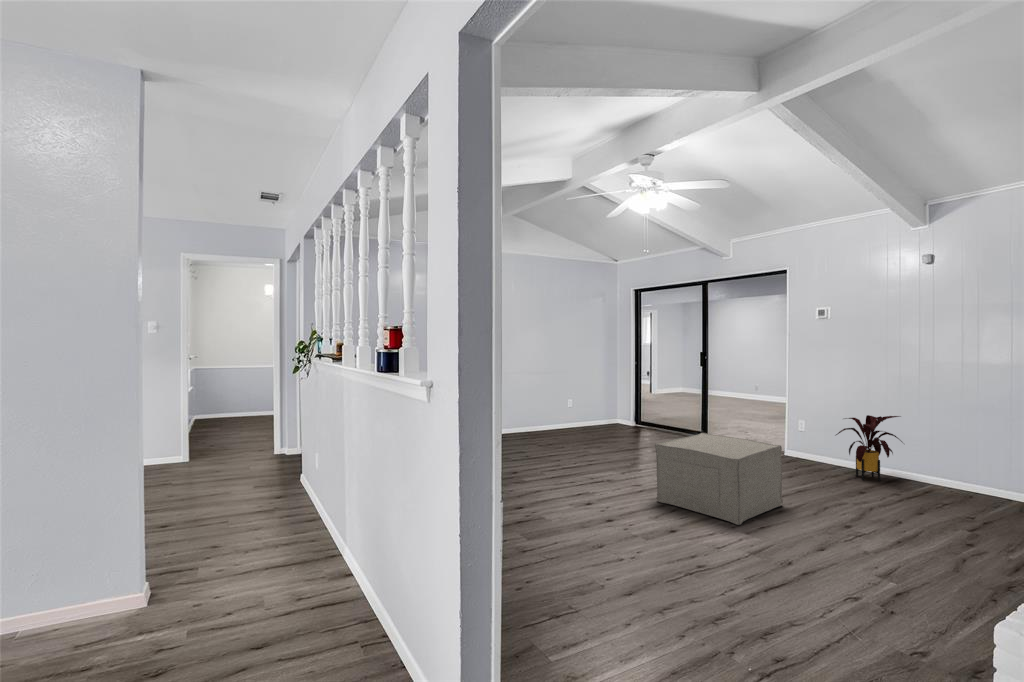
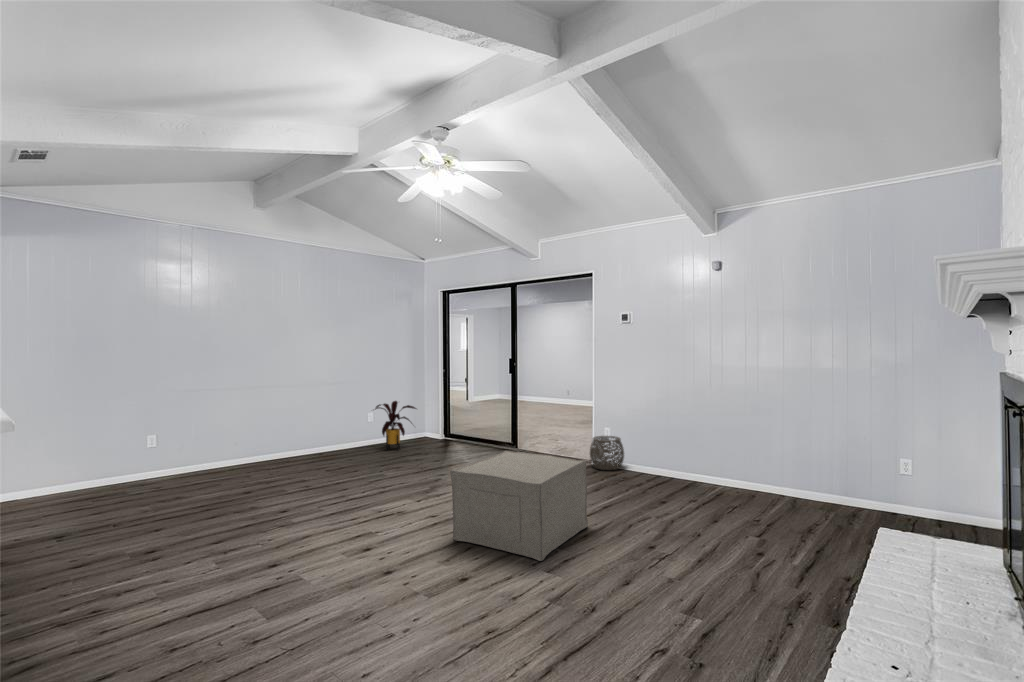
house plant: present [836,415,902,481] -> present [375,401,416,451]
woven basket: none [783,429,822,463] -> present [590,436,624,470]

